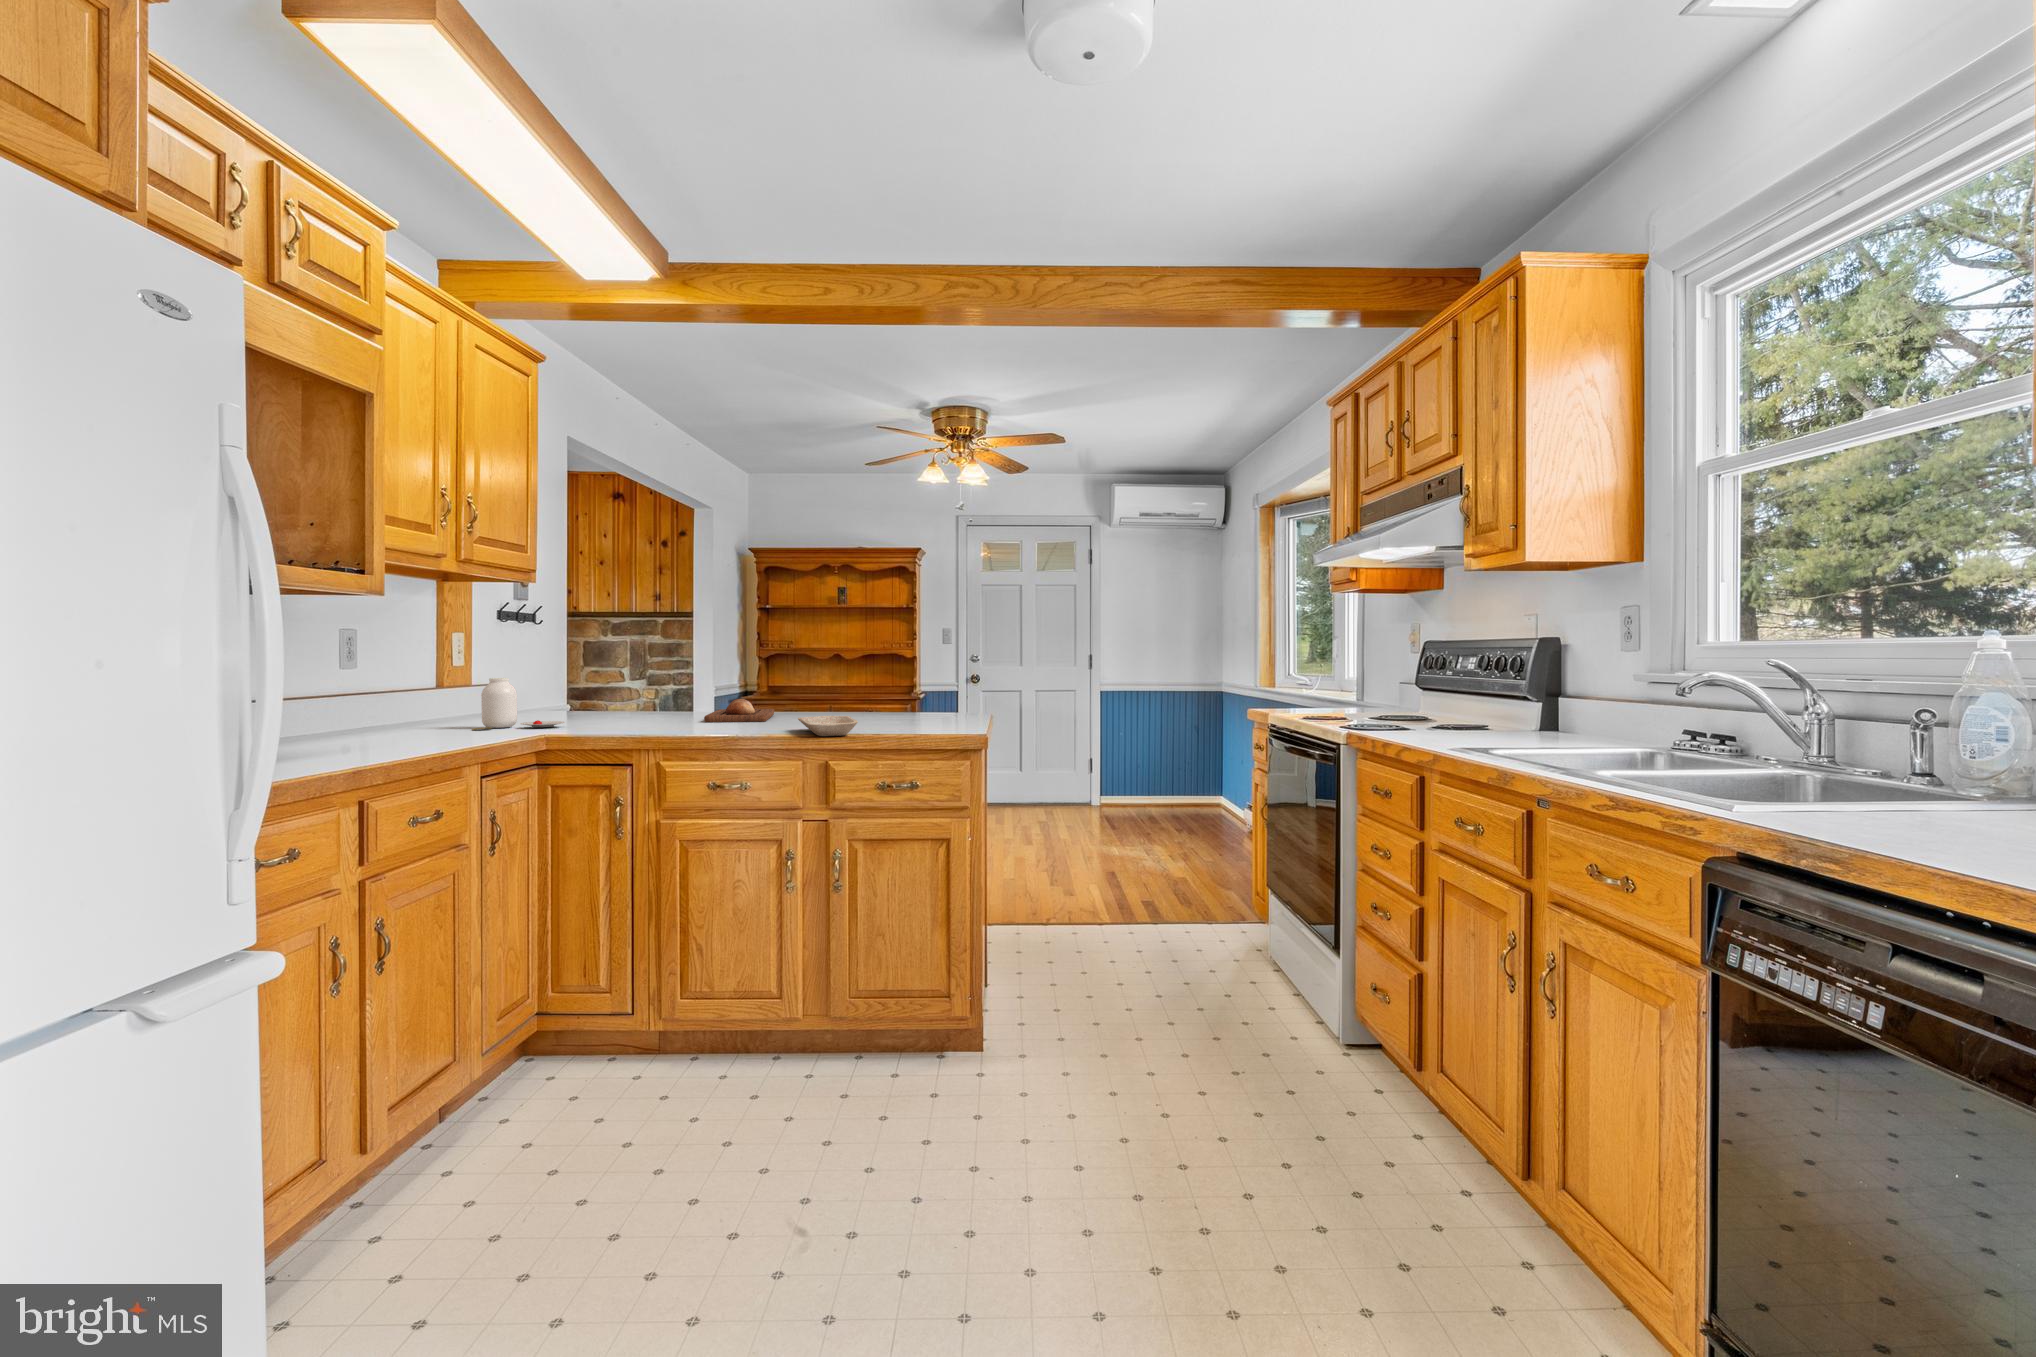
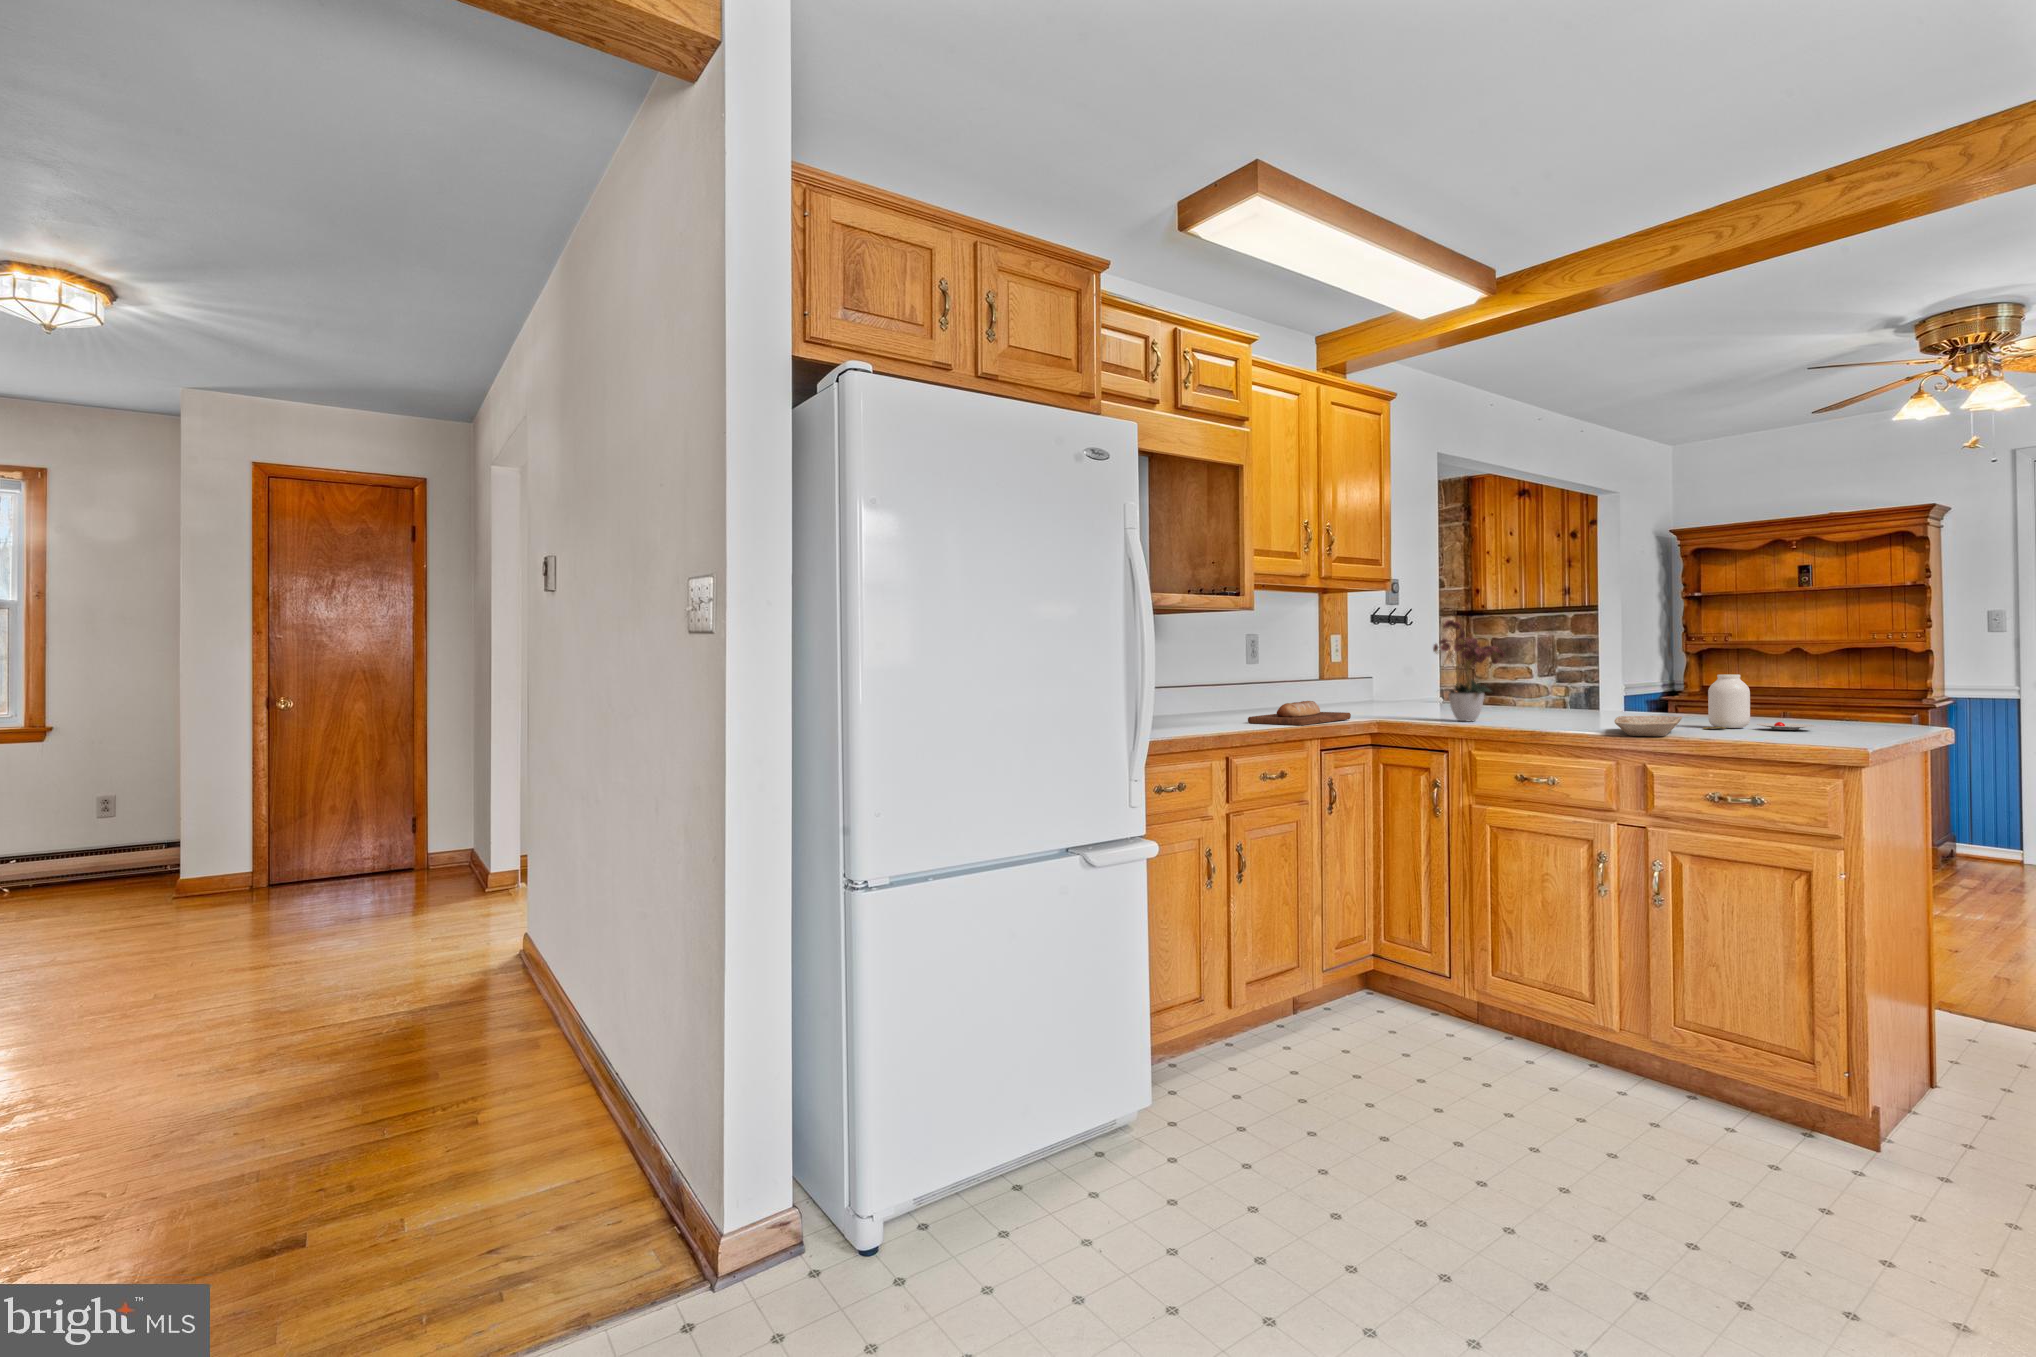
flower arrangement: none [601,612,688,730] -> present [1433,620,1505,721]
jar: present [472,678,565,730] -> present [1703,674,1814,730]
bread loaf: present [704,699,774,722] -> present [1248,701,1351,725]

